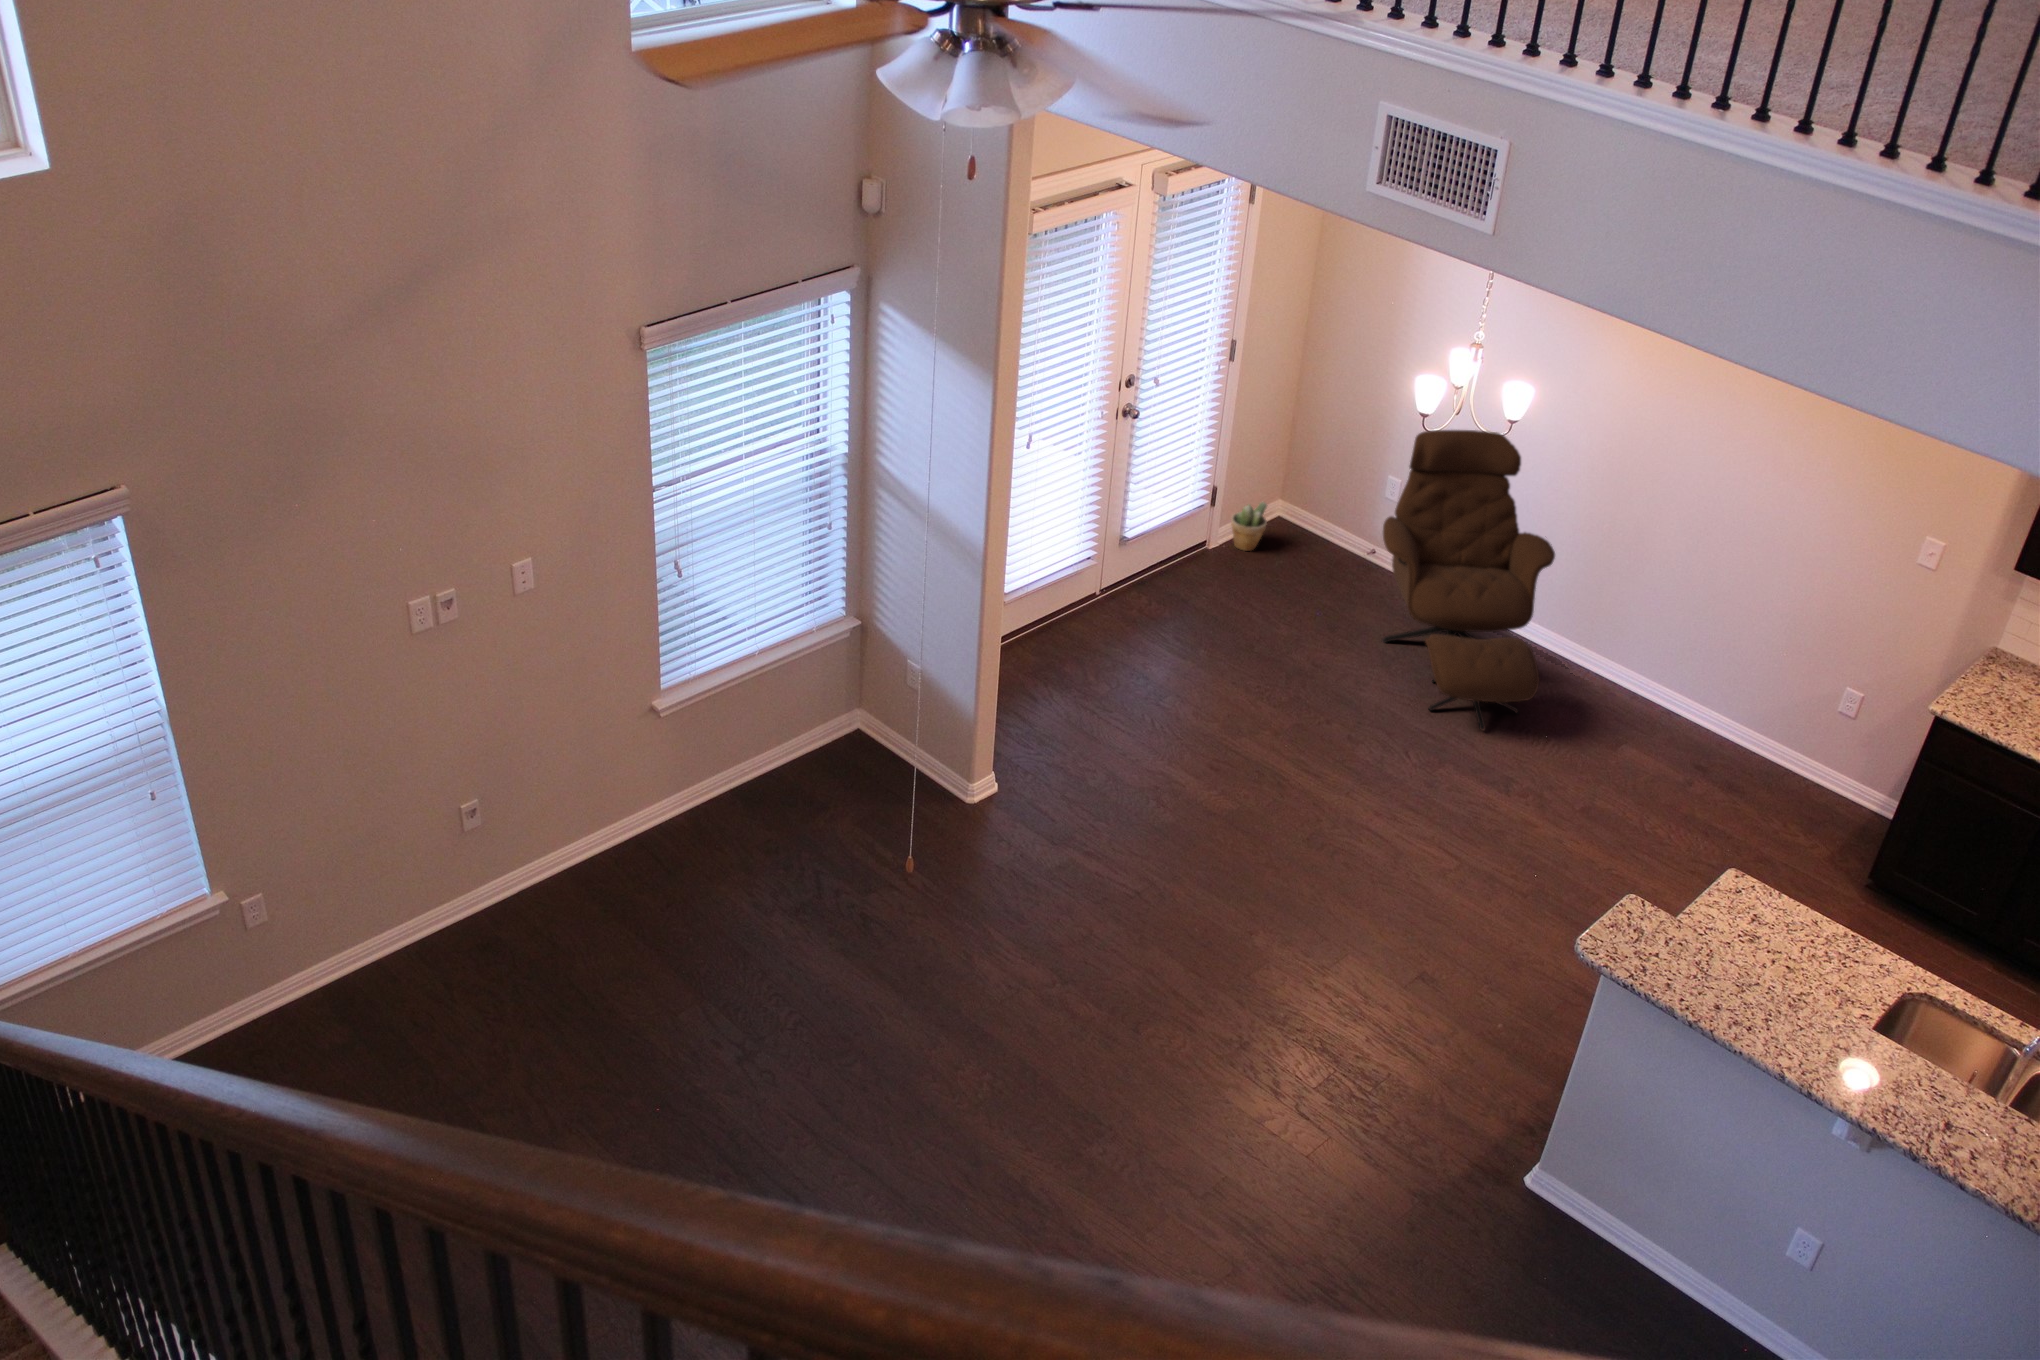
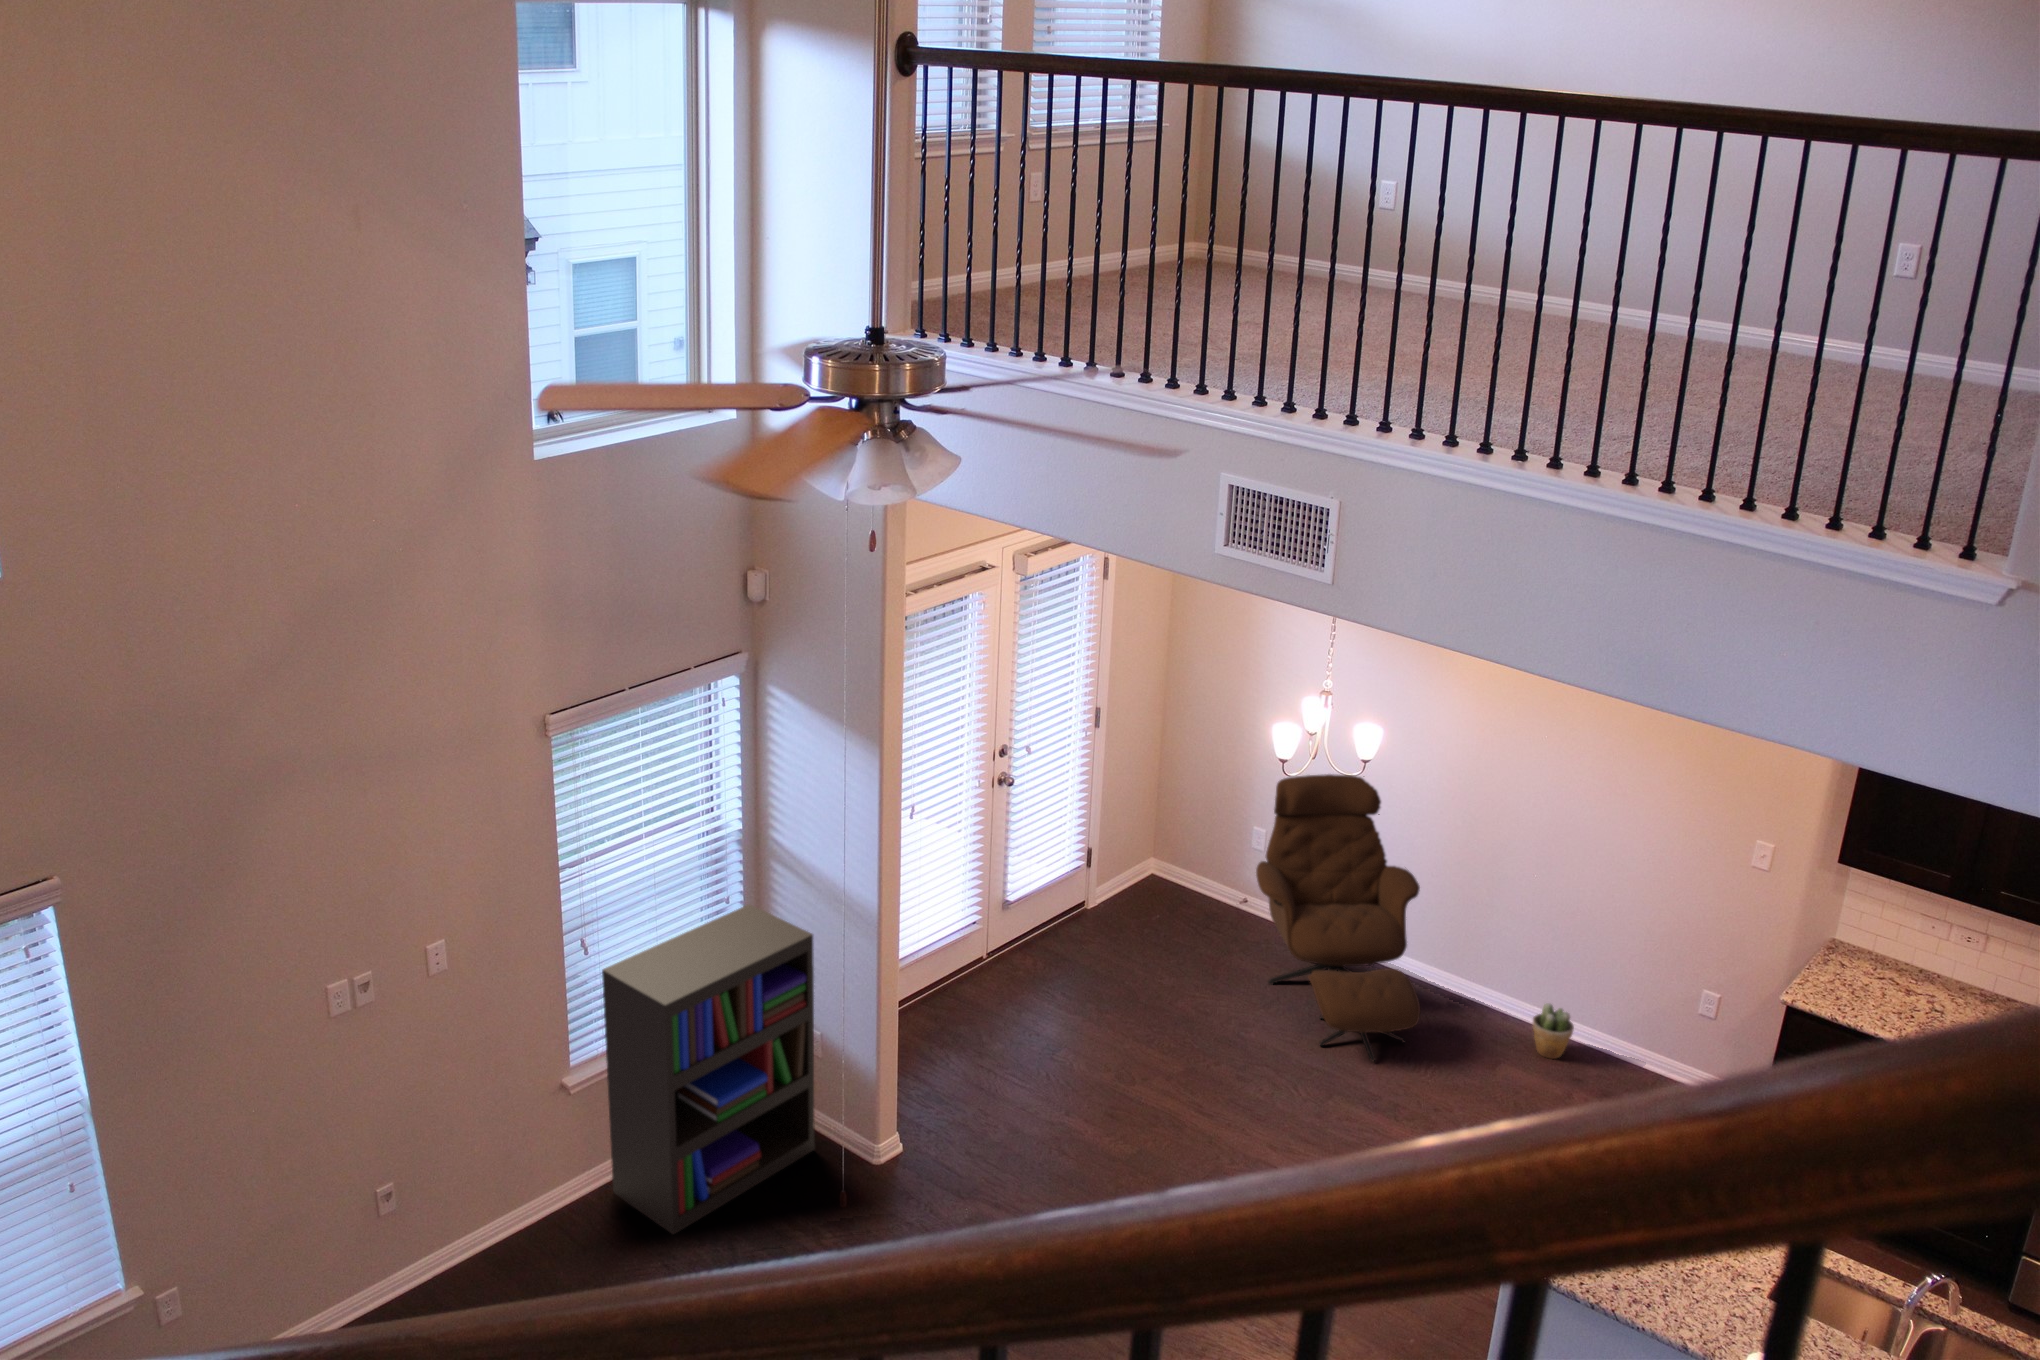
potted plant: present [1231,502,1267,551] -> present [1533,1003,1574,1059]
bookshelf: none [698,532,915,851] -> present [602,904,815,1234]

